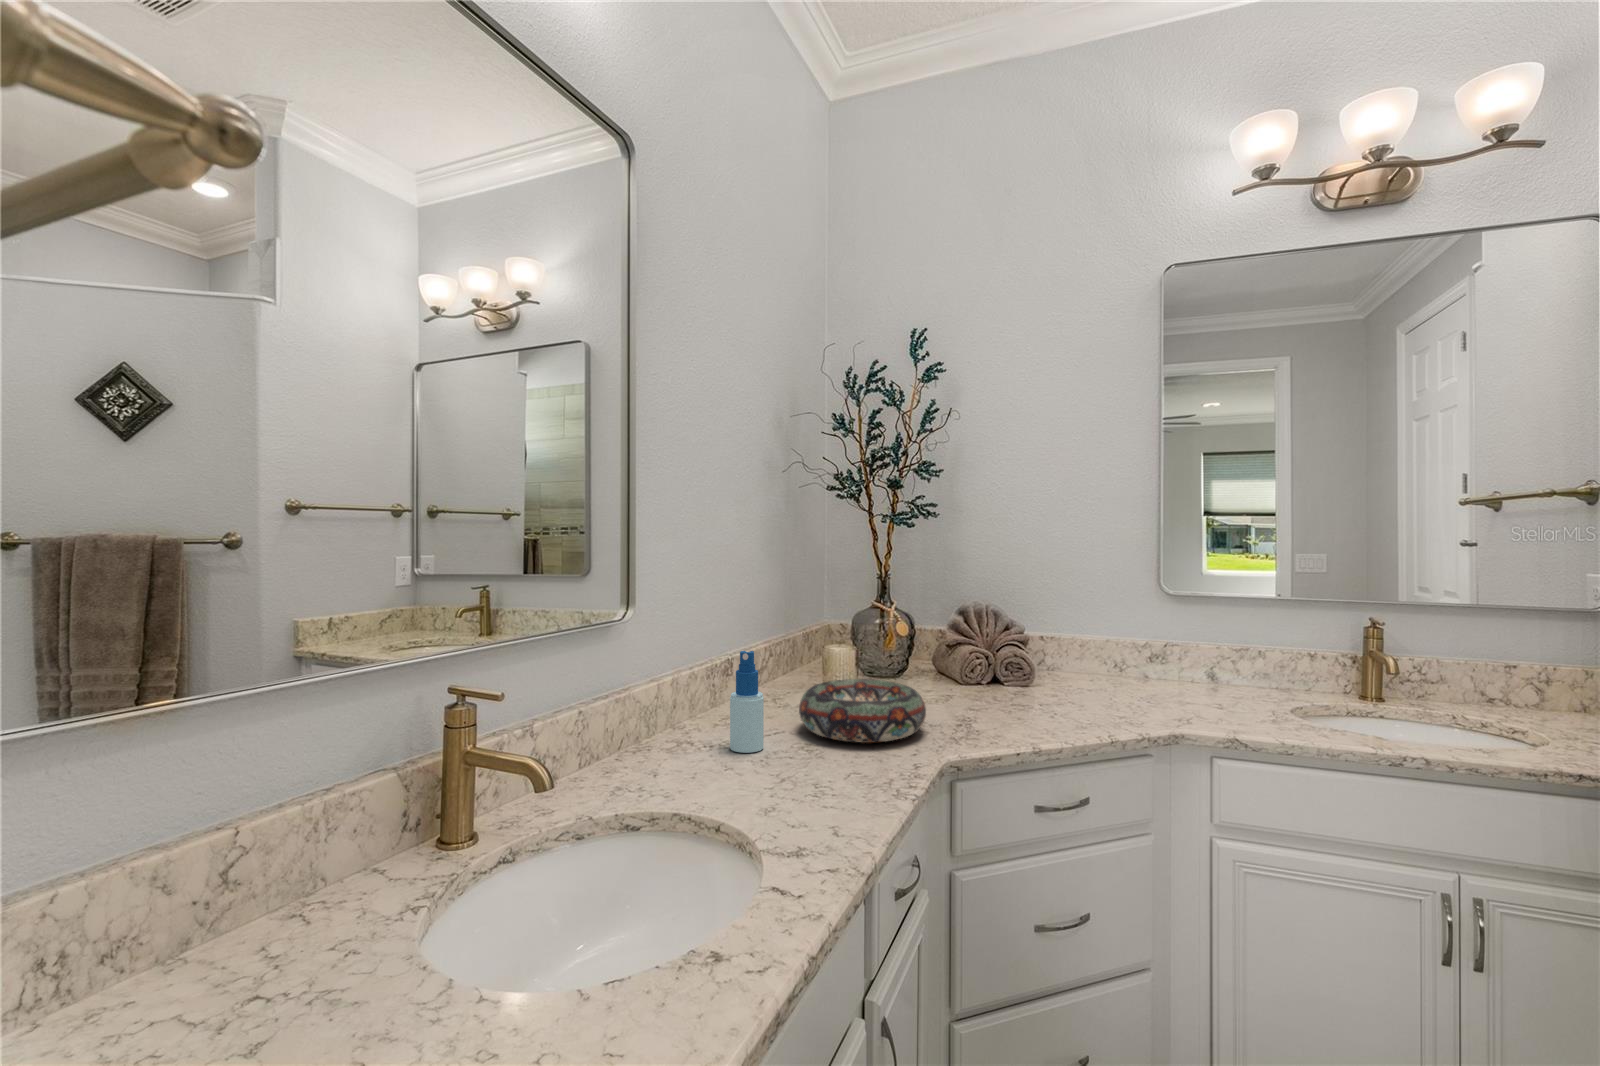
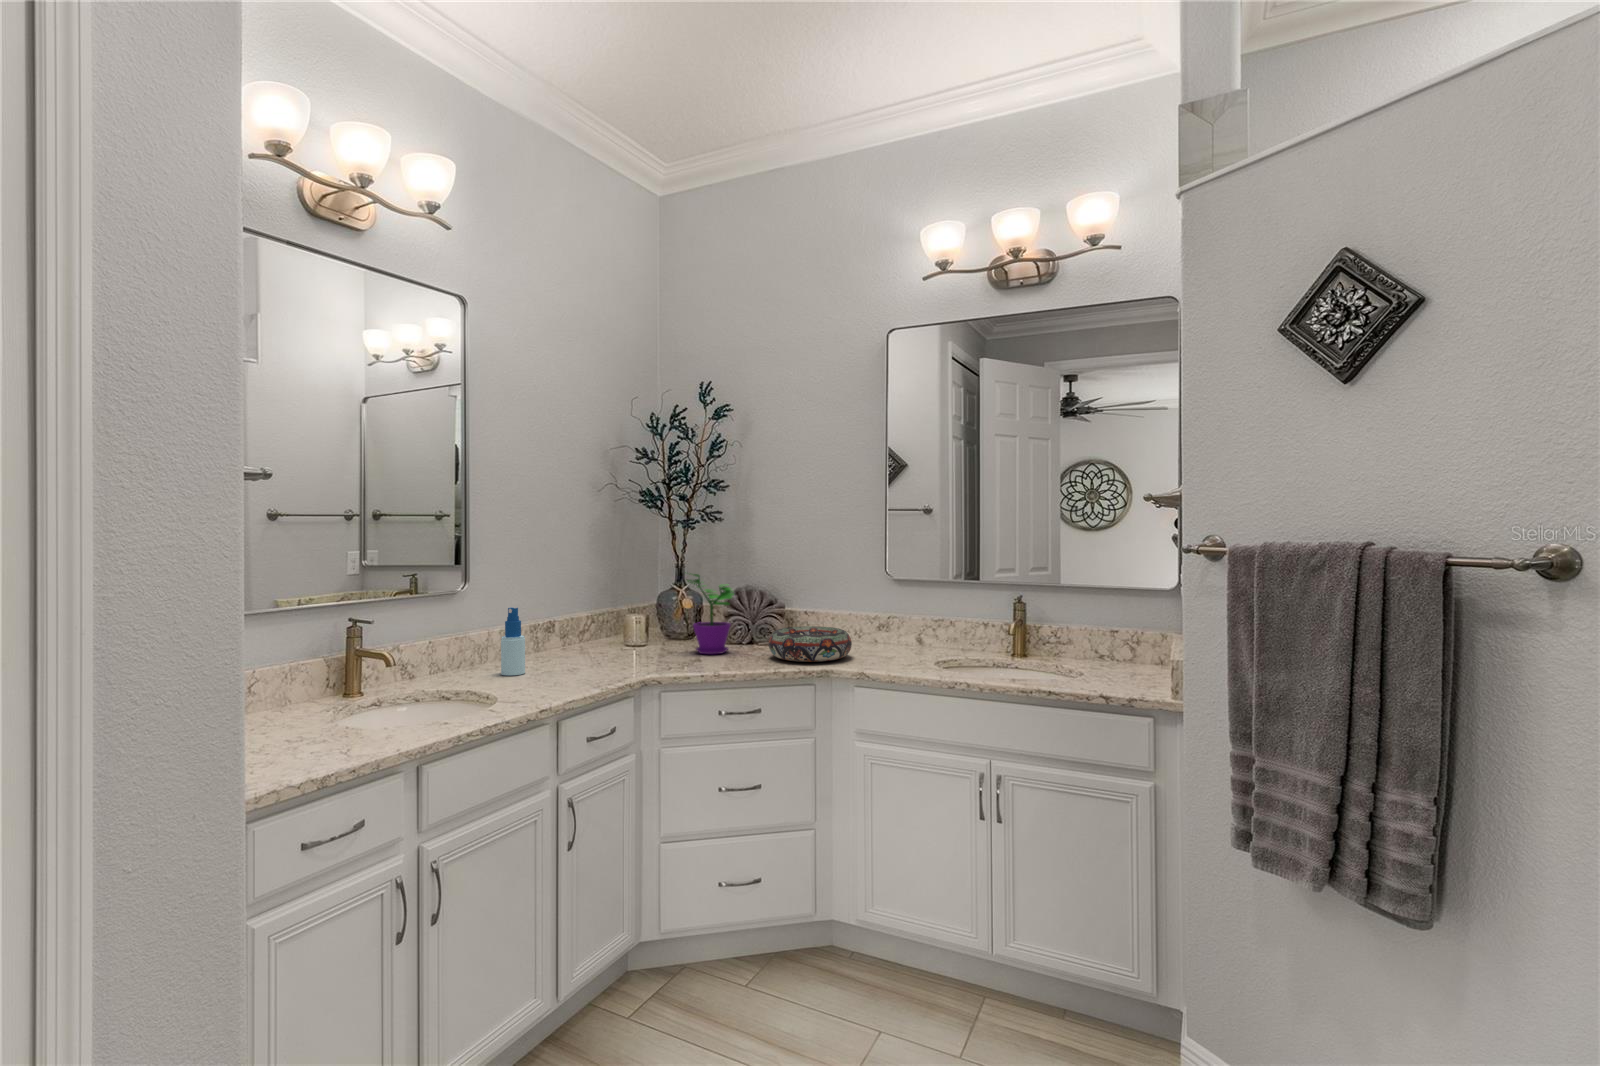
flower pot: none [926,582,1000,702] -> present [688,574,734,654]
decorative bowl: present [799,679,926,743] -> present [769,626,852,662]

